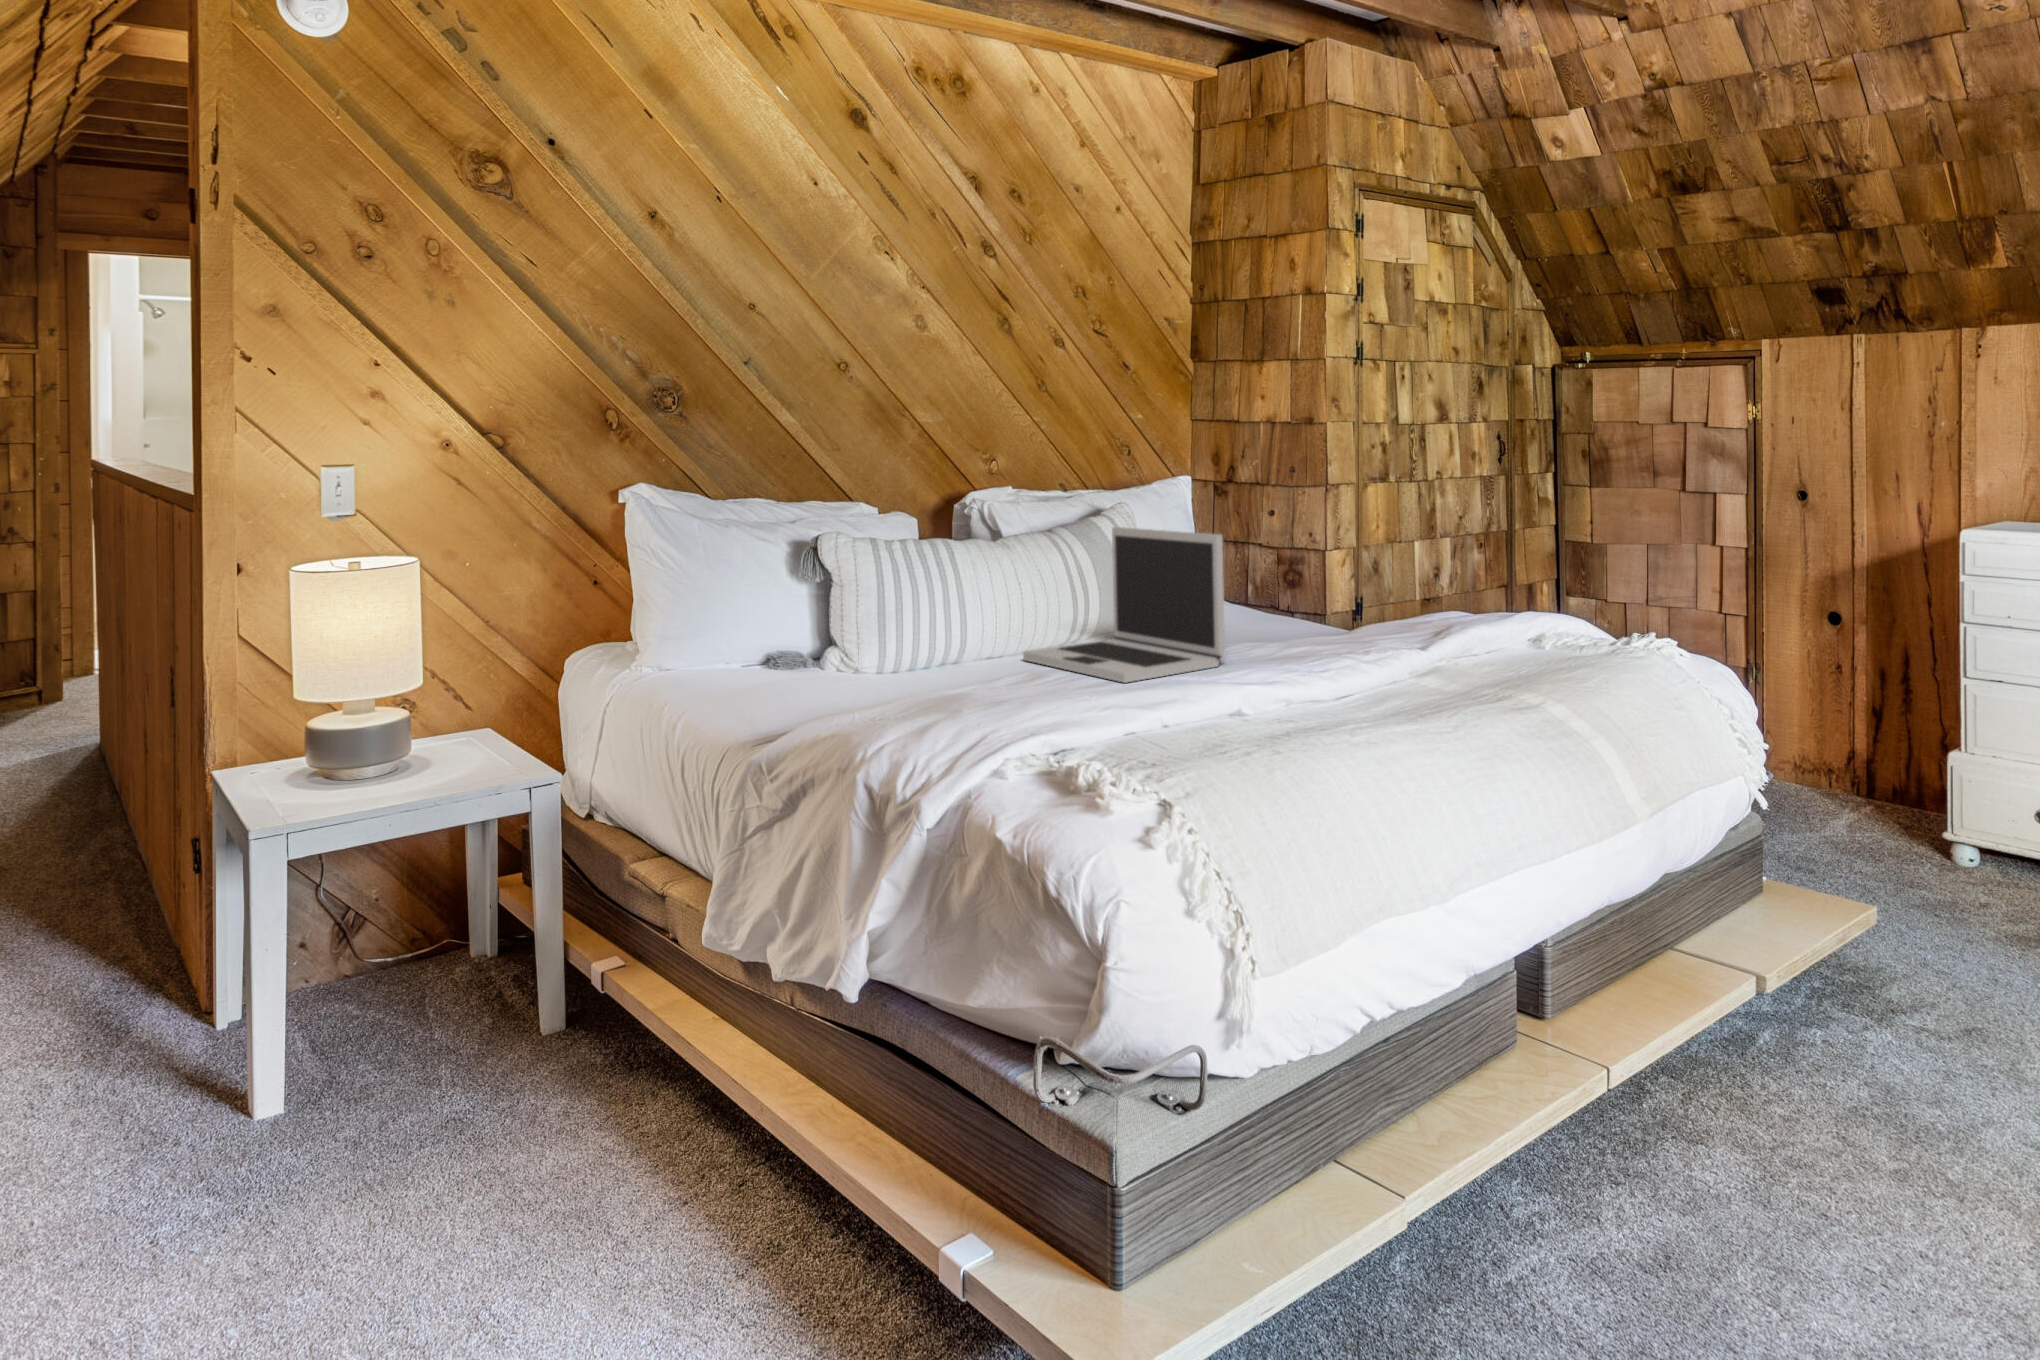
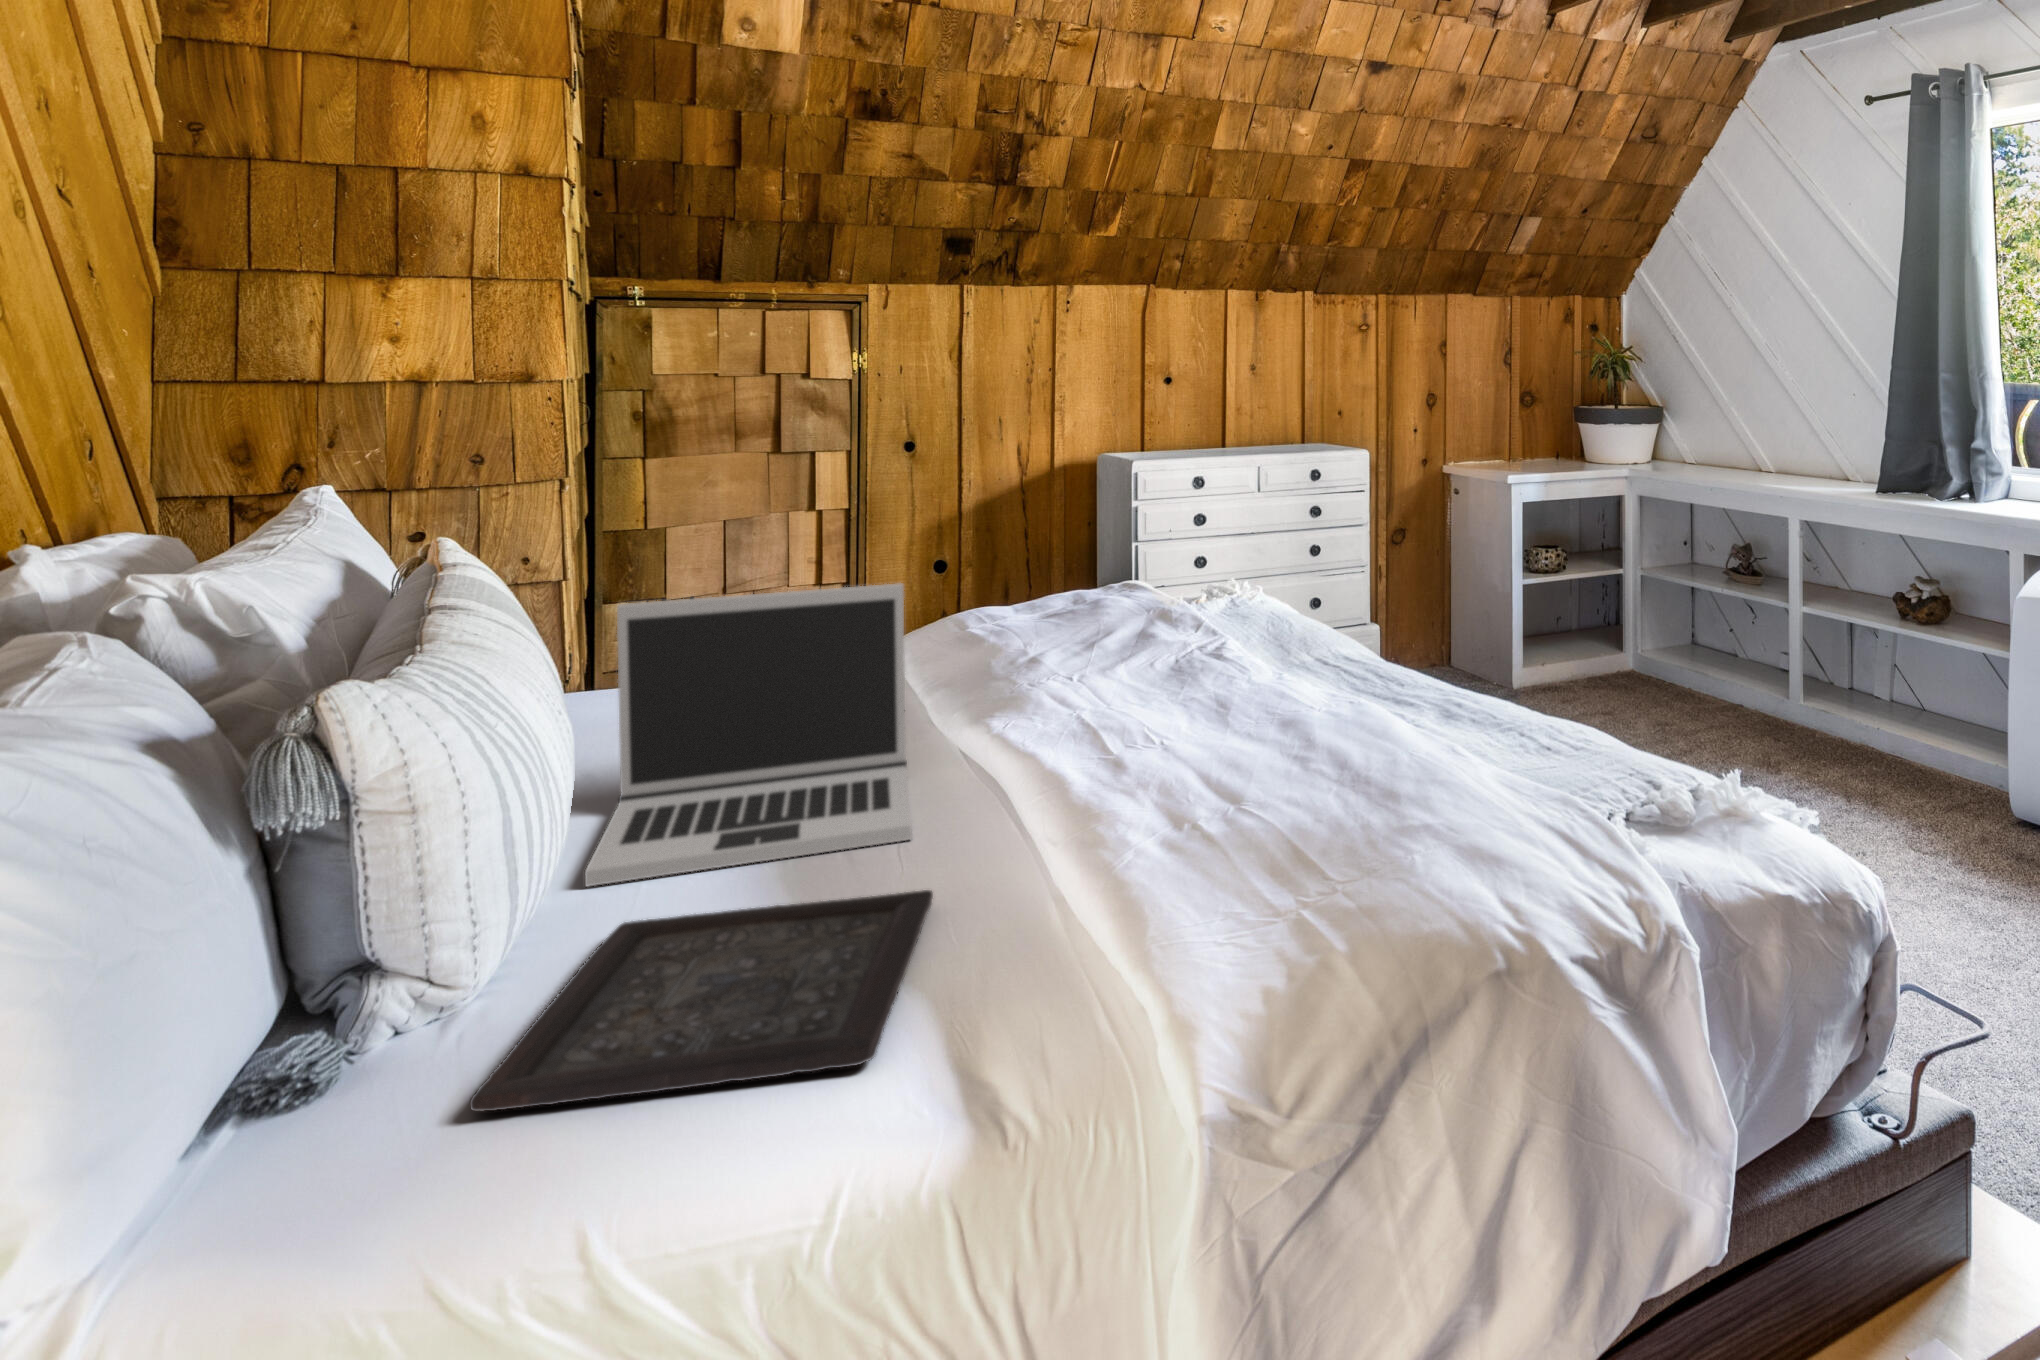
tray: none [813,667,1039,719] -> present [470,890,933,1111]

